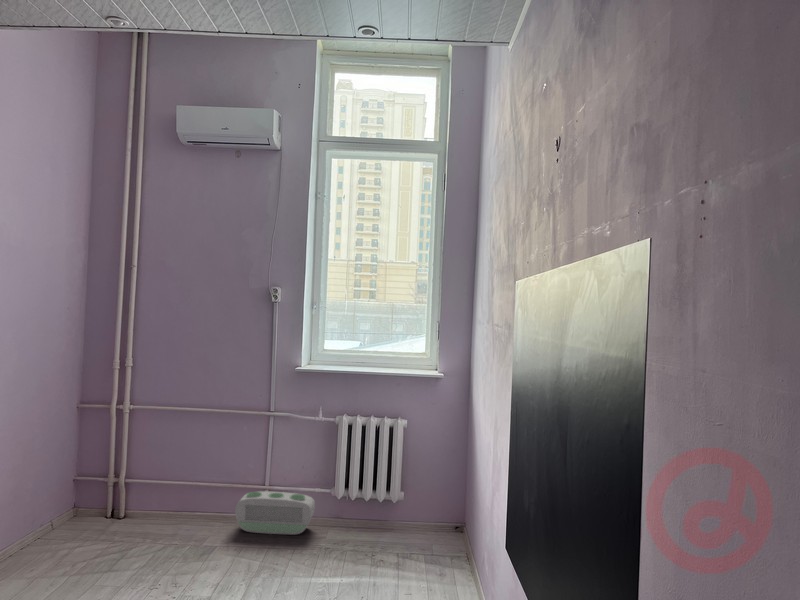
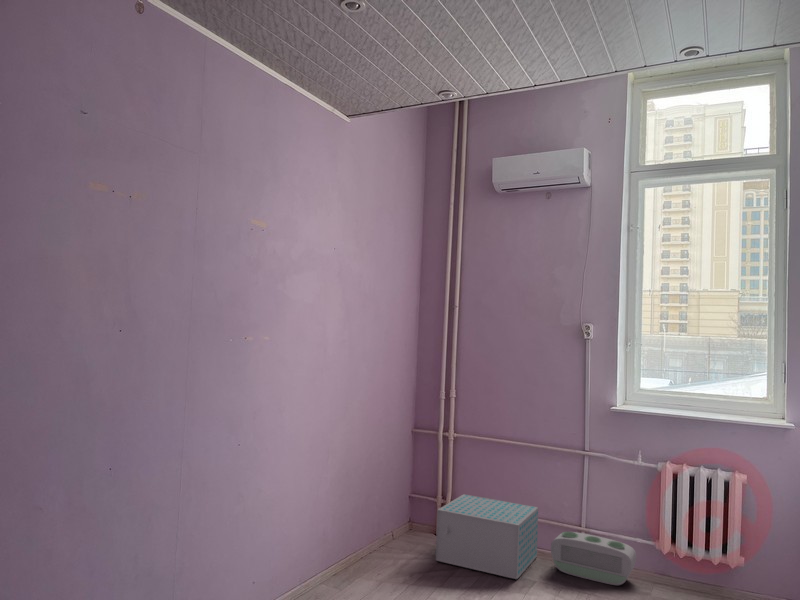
storage box: none [110,469,222,546] -> present [436,494,538,579]

